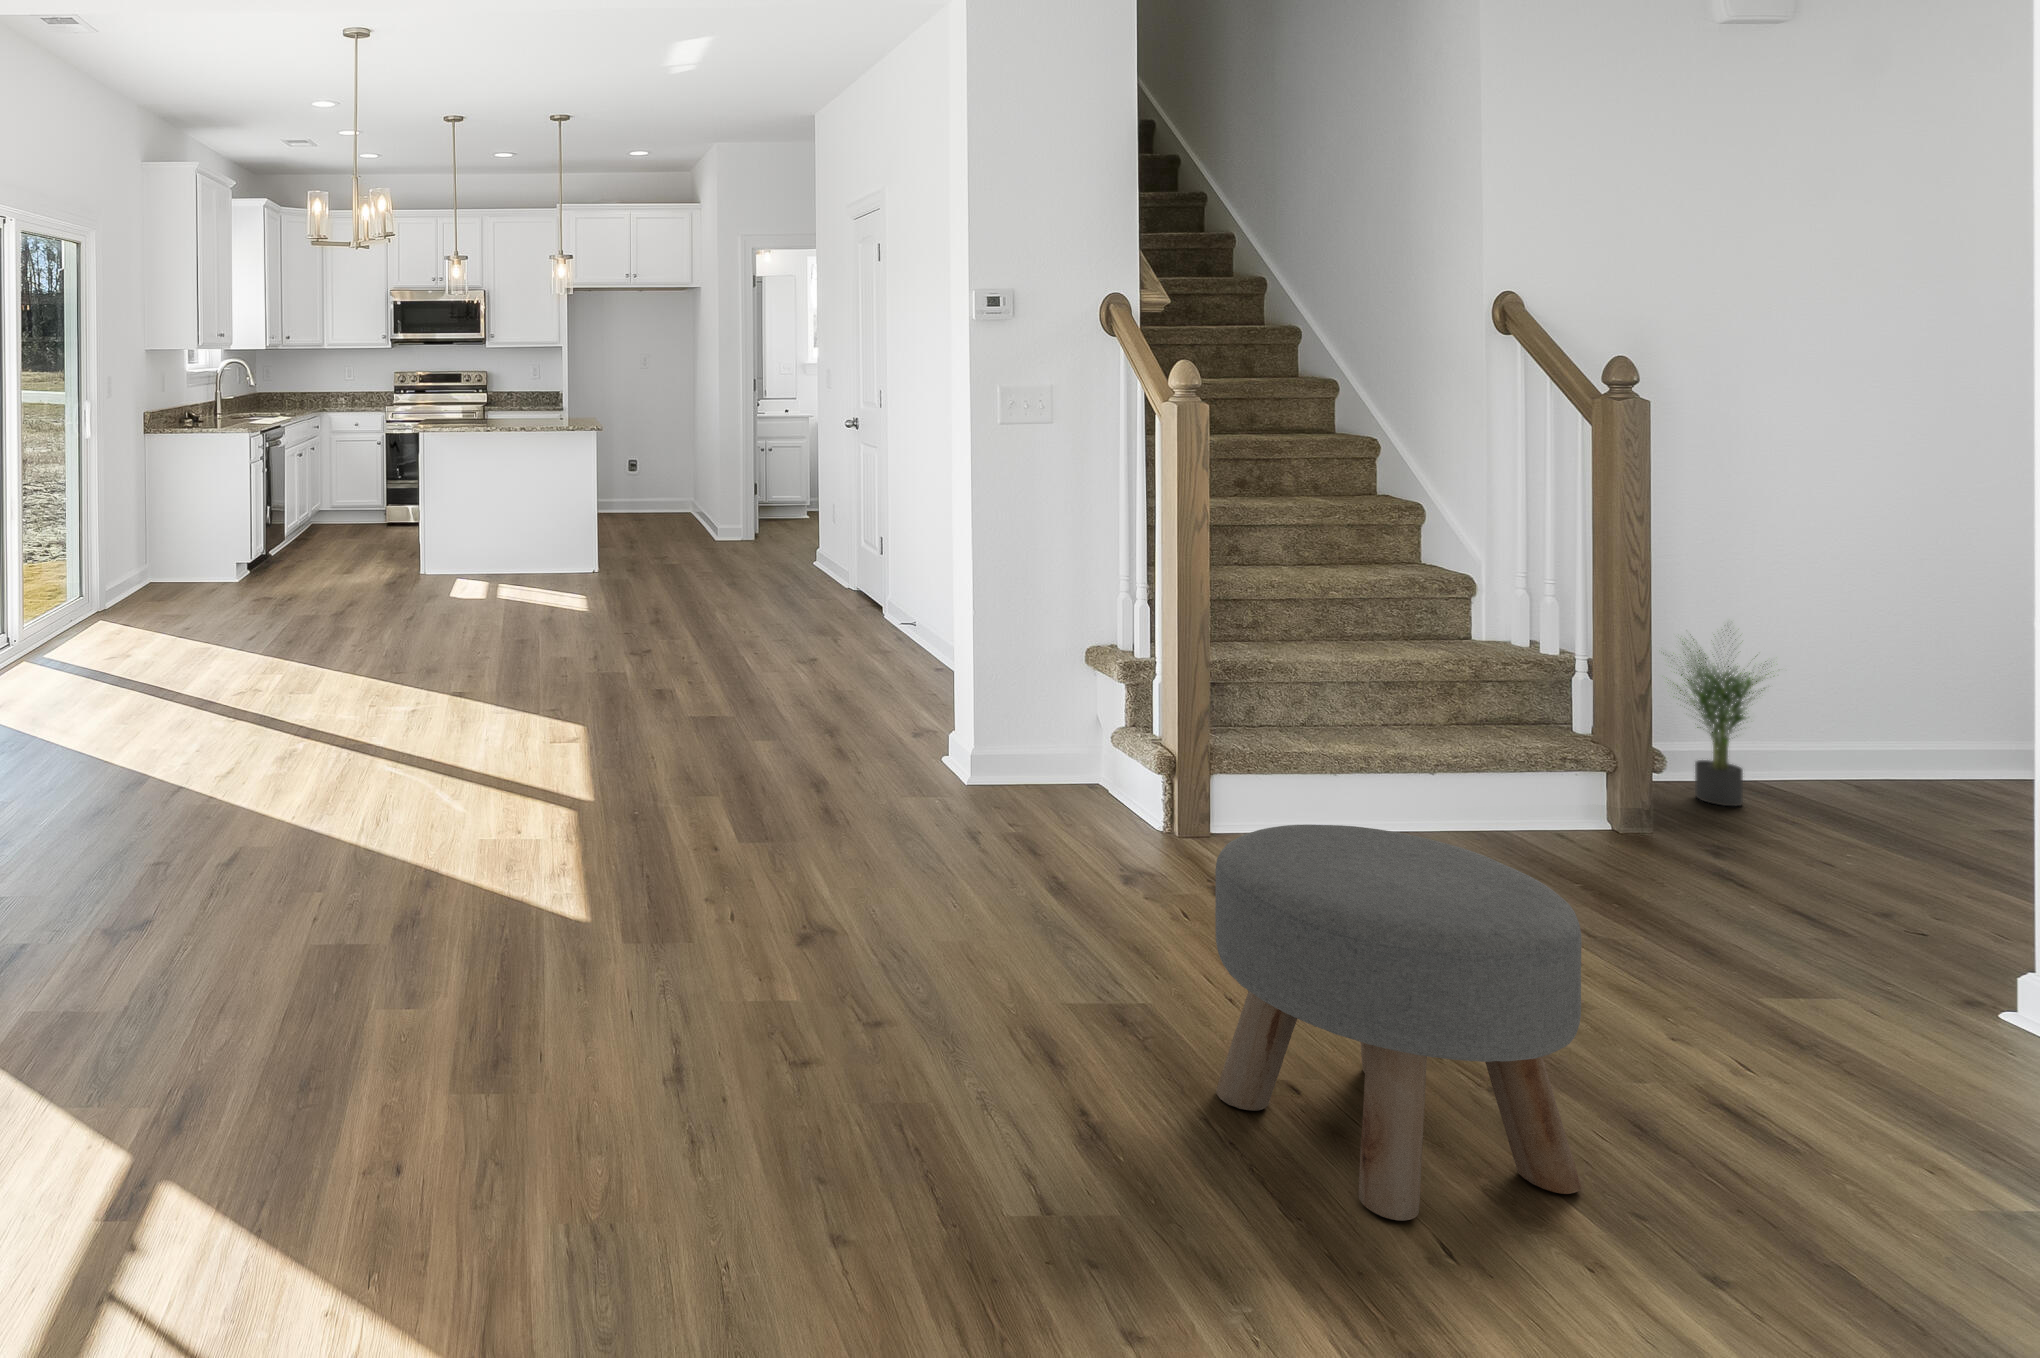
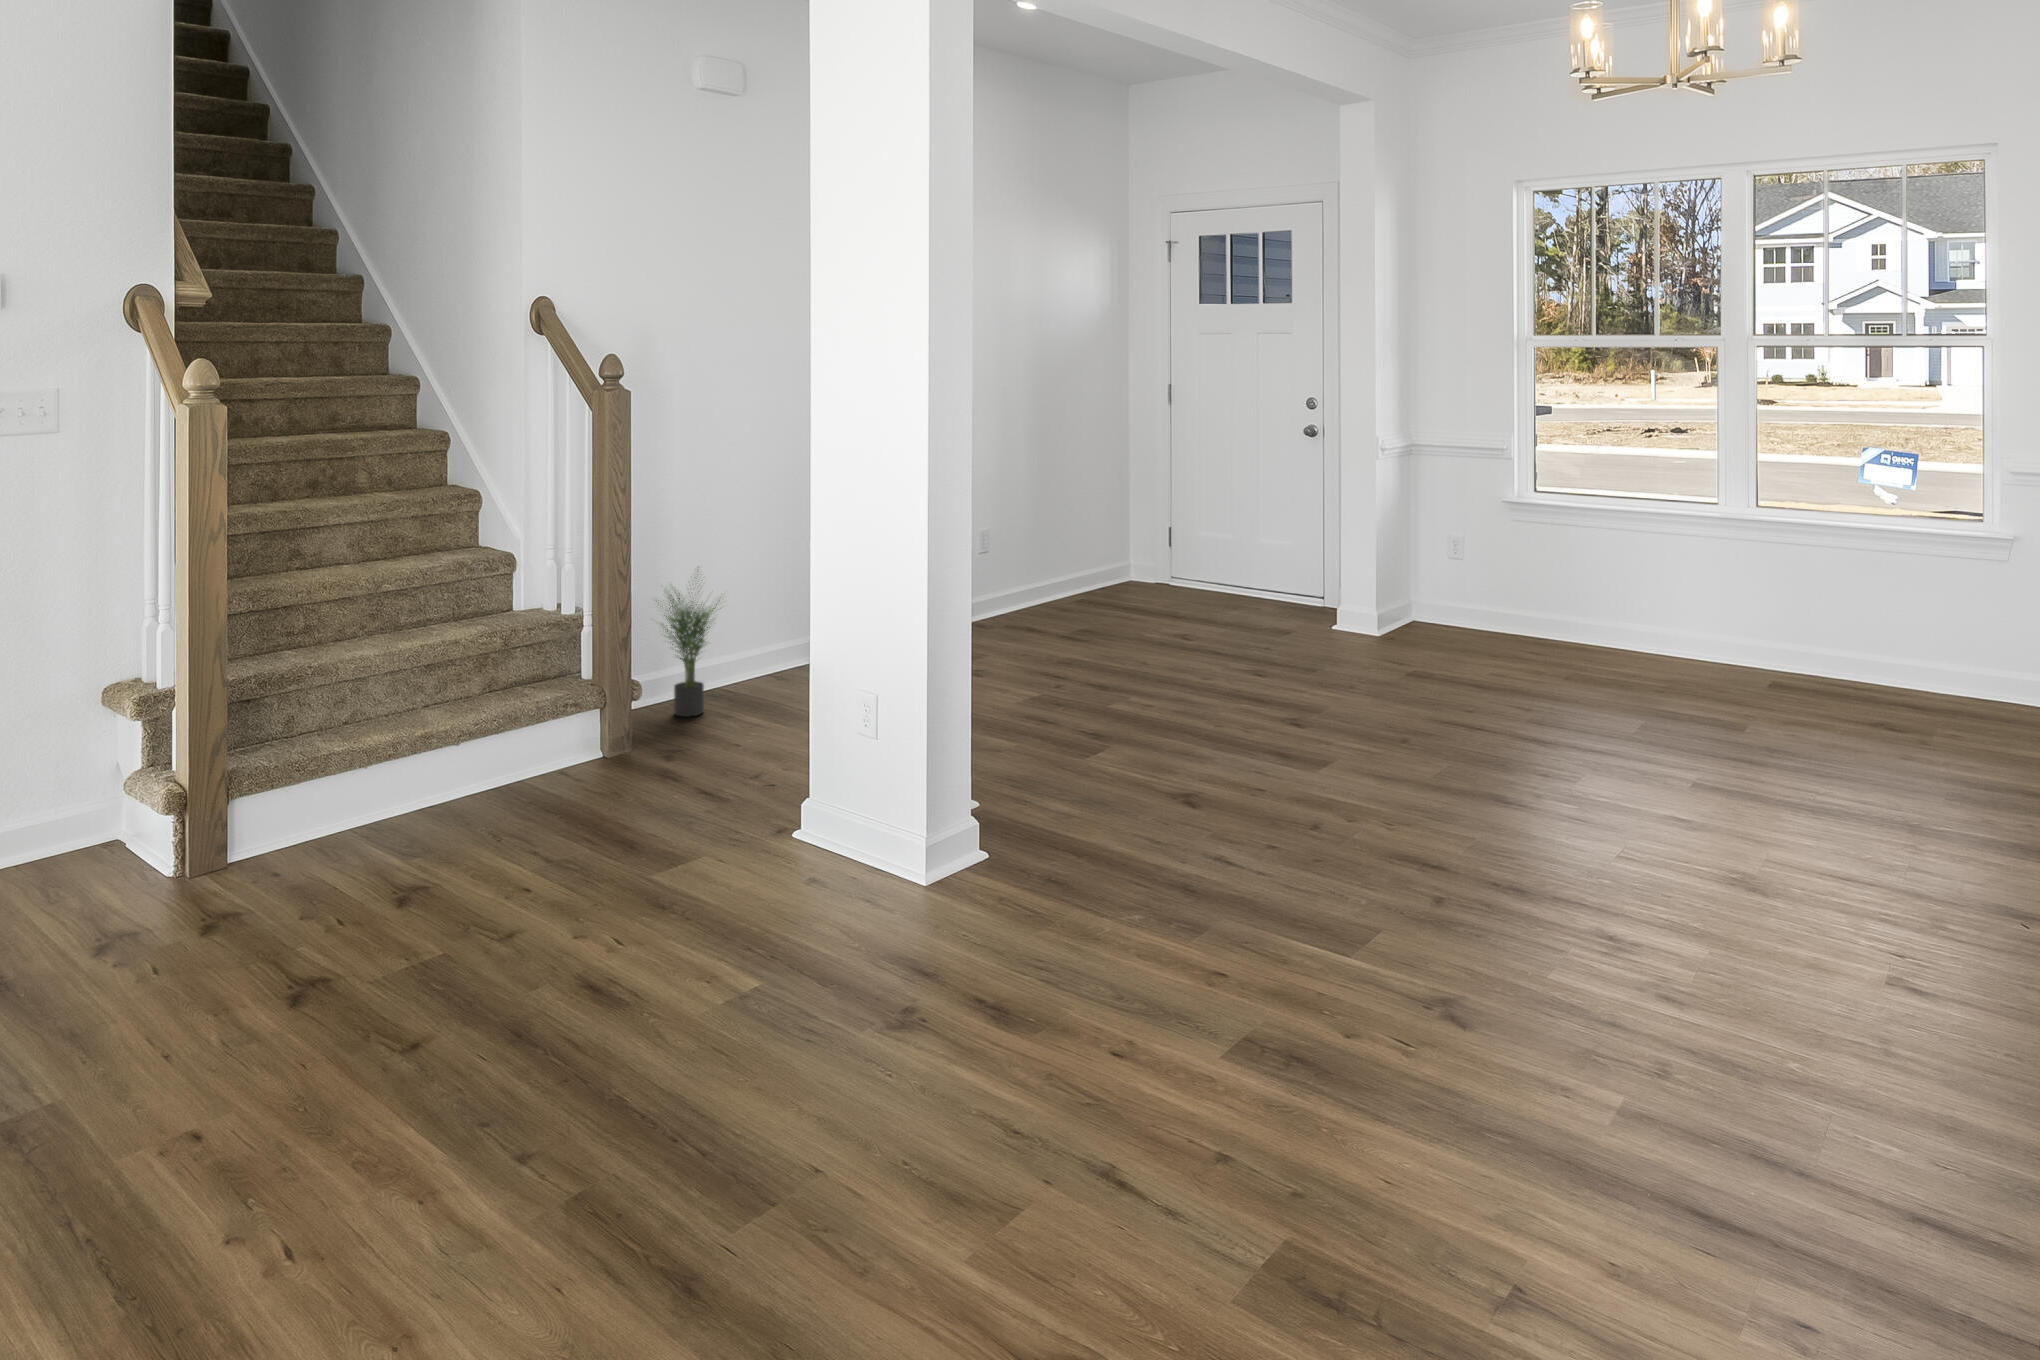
ottoman: present [1215,825,1582,1220] -> none [90,822,432,1213]

